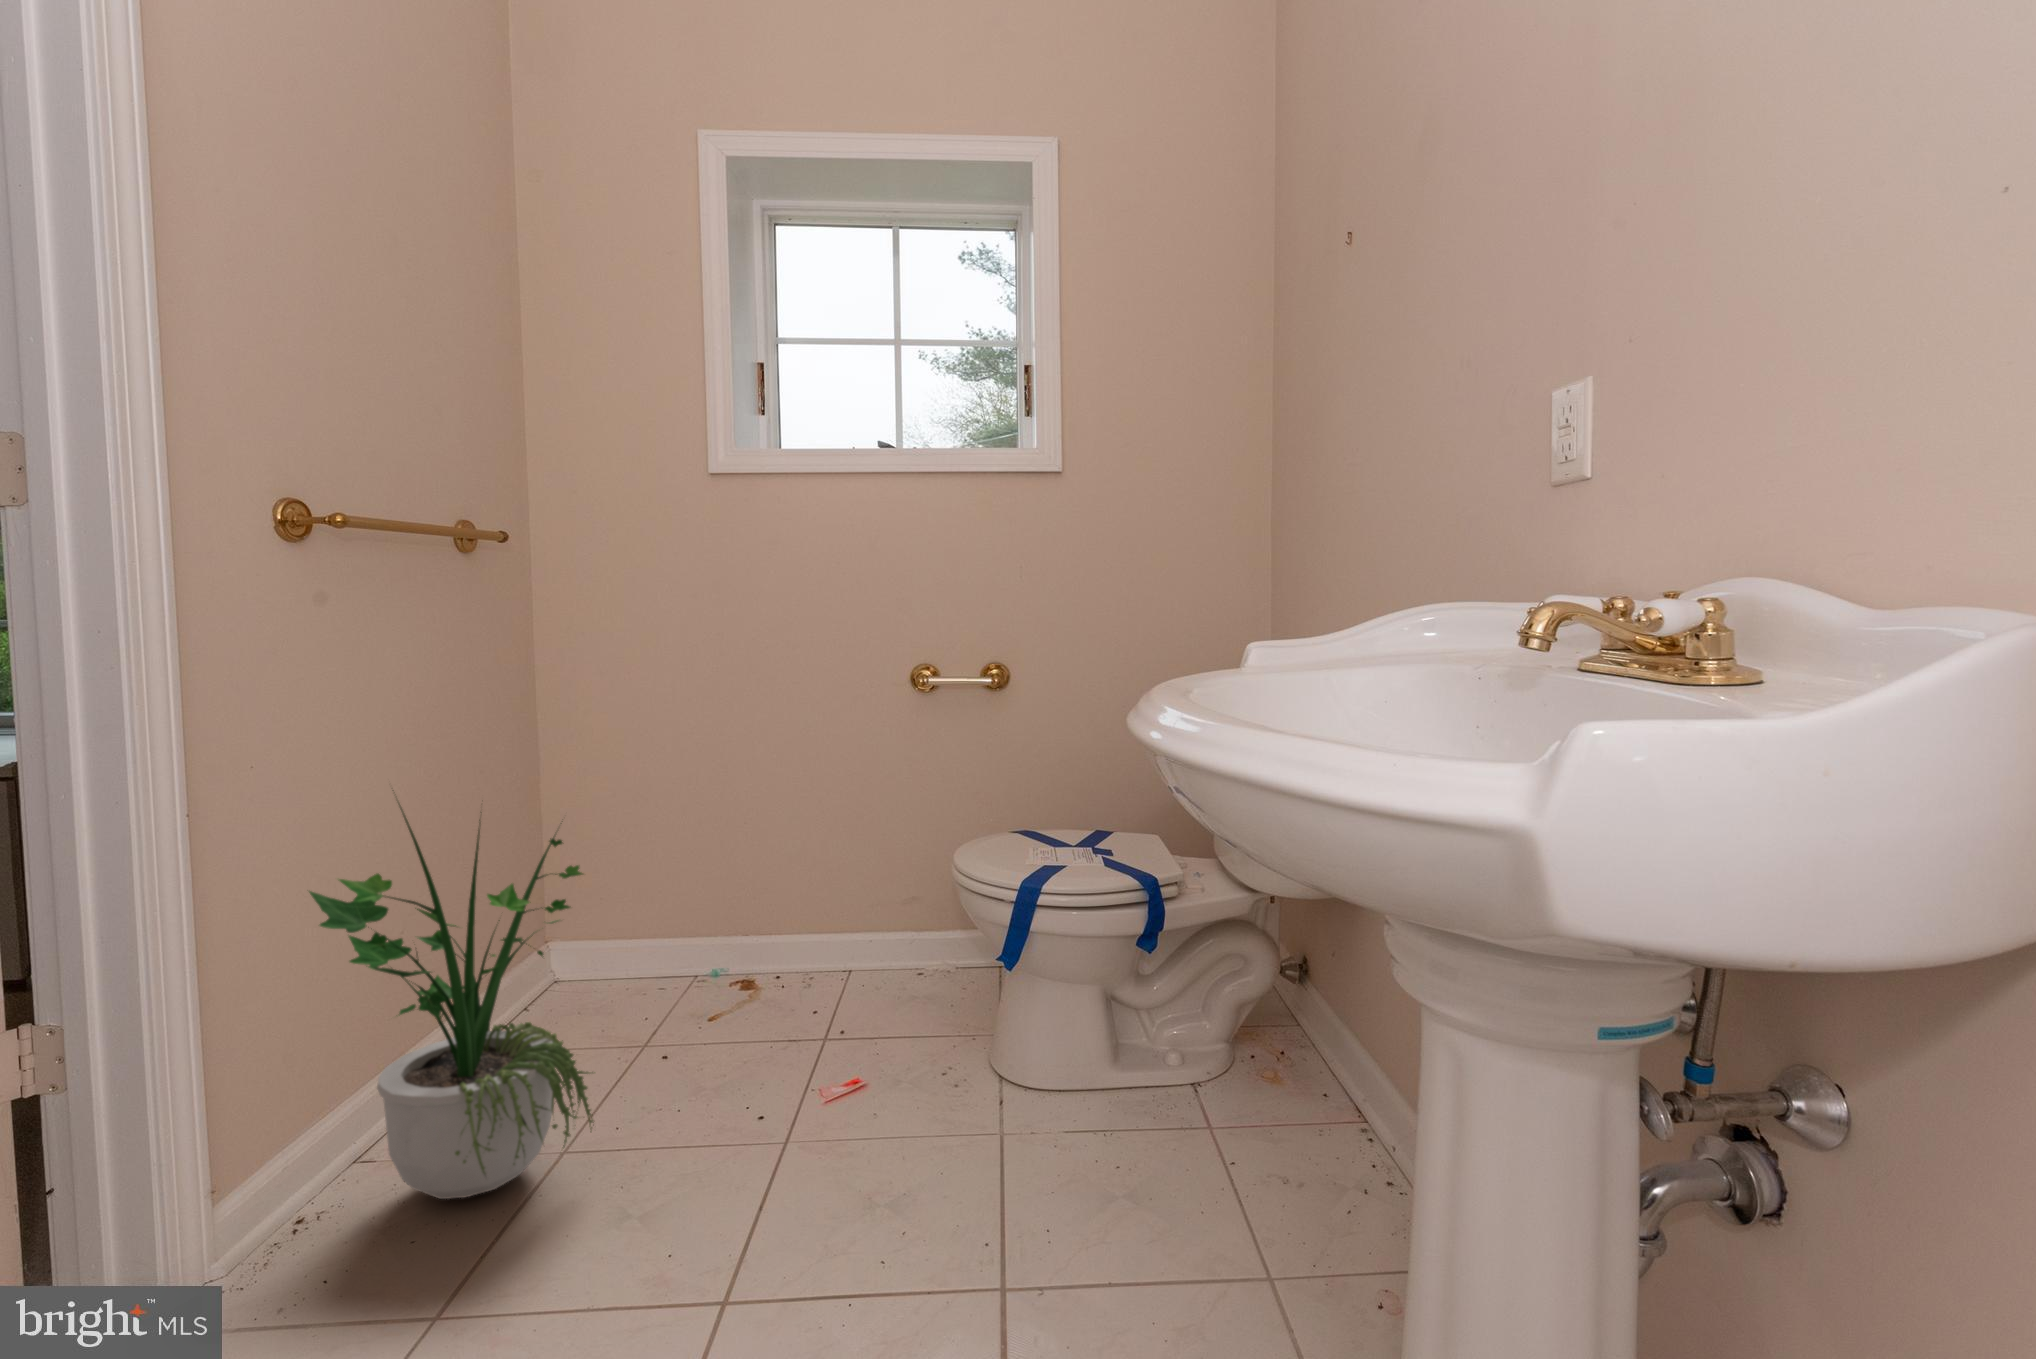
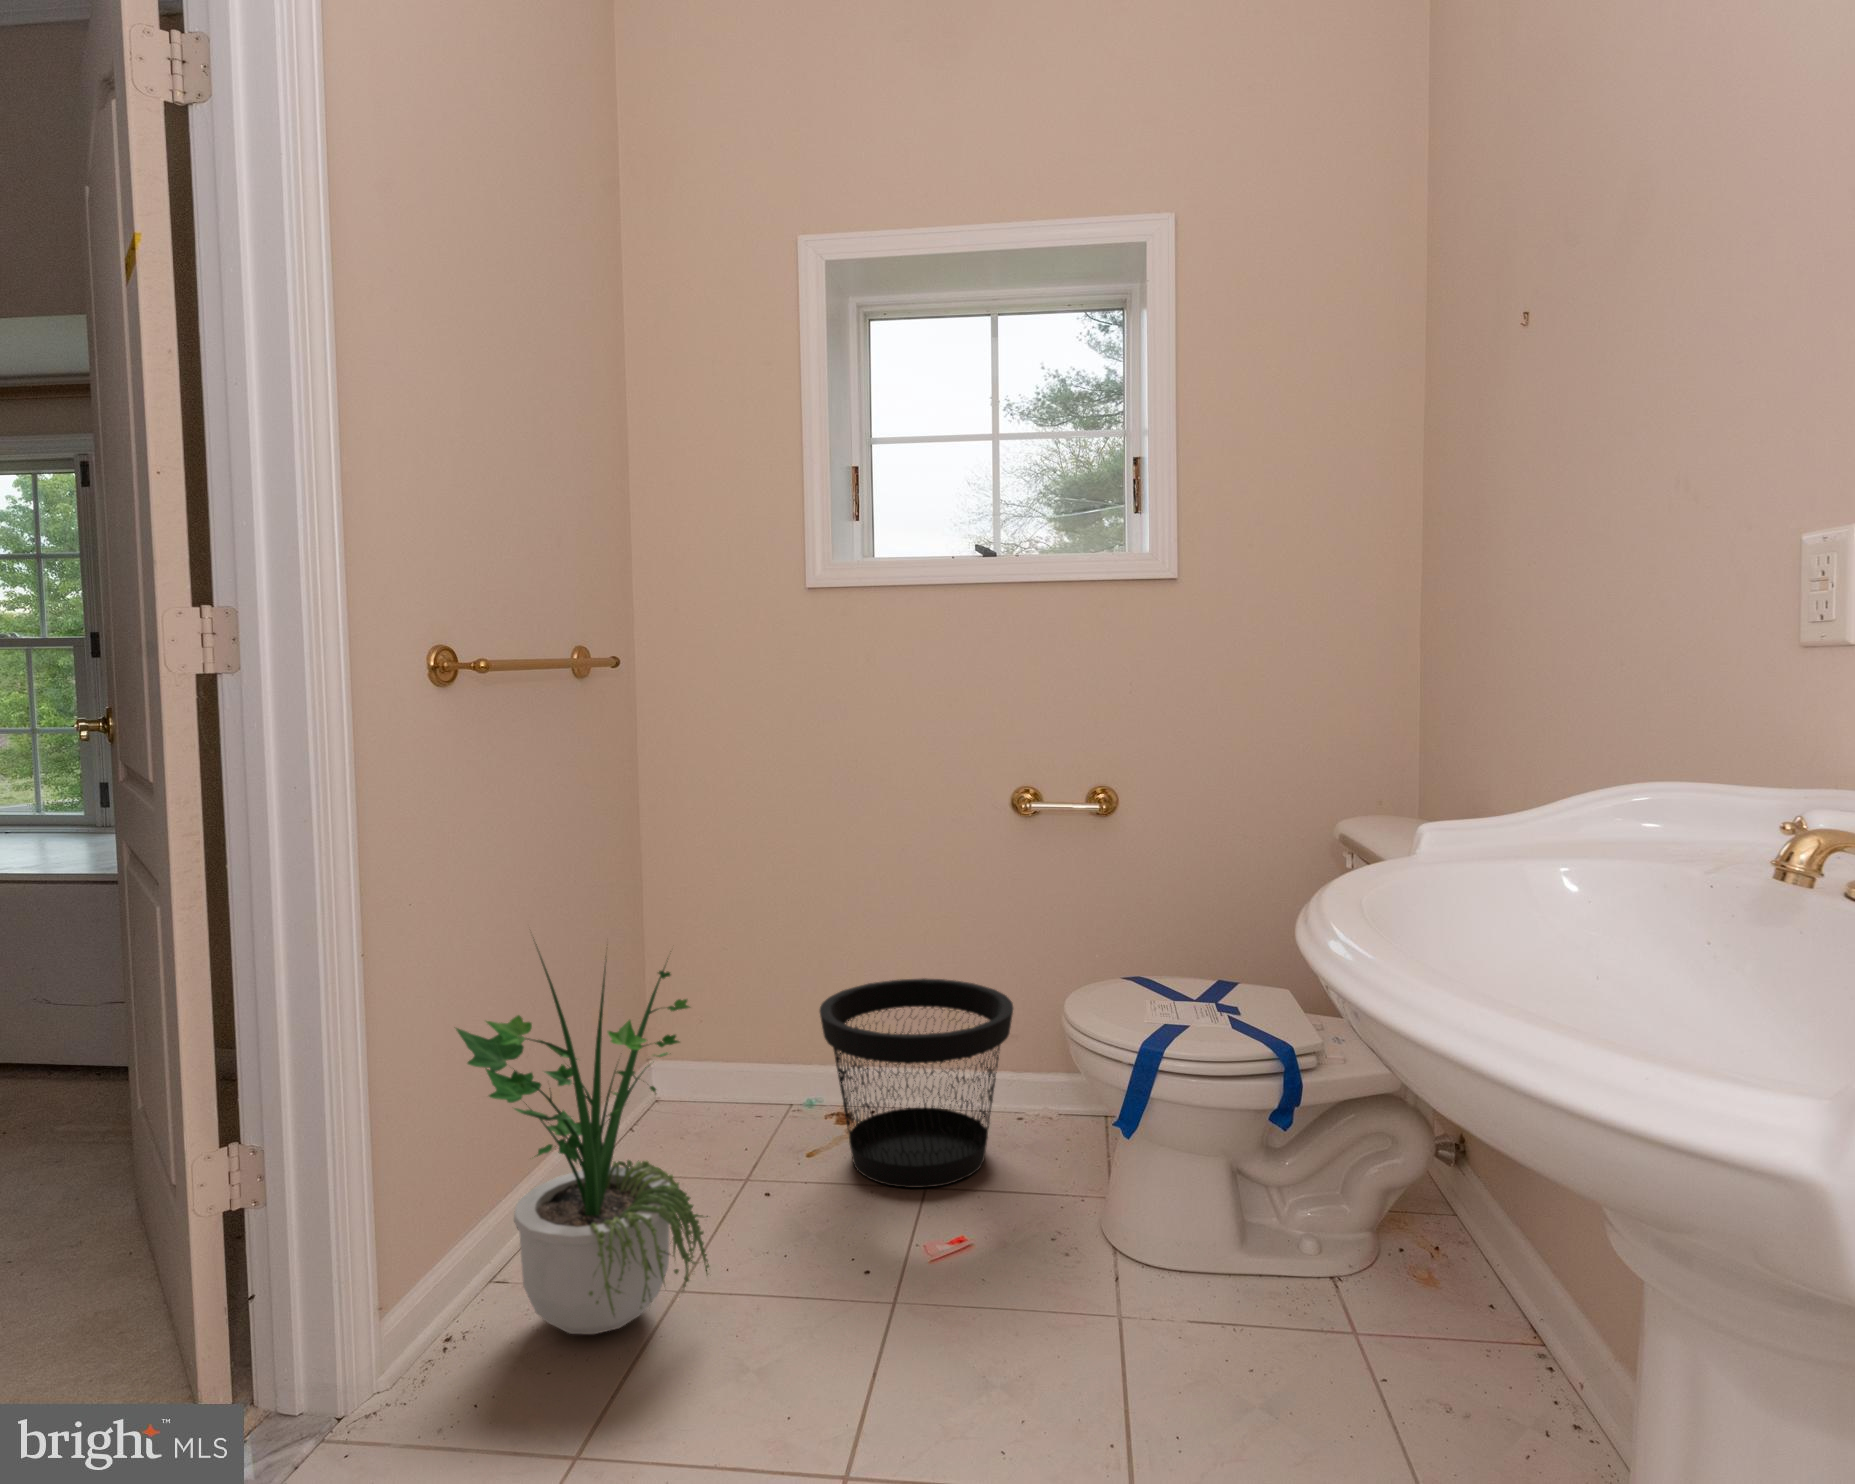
wastebasket: none [720,847,910,1041] -> present [820,978,1013,1188]

